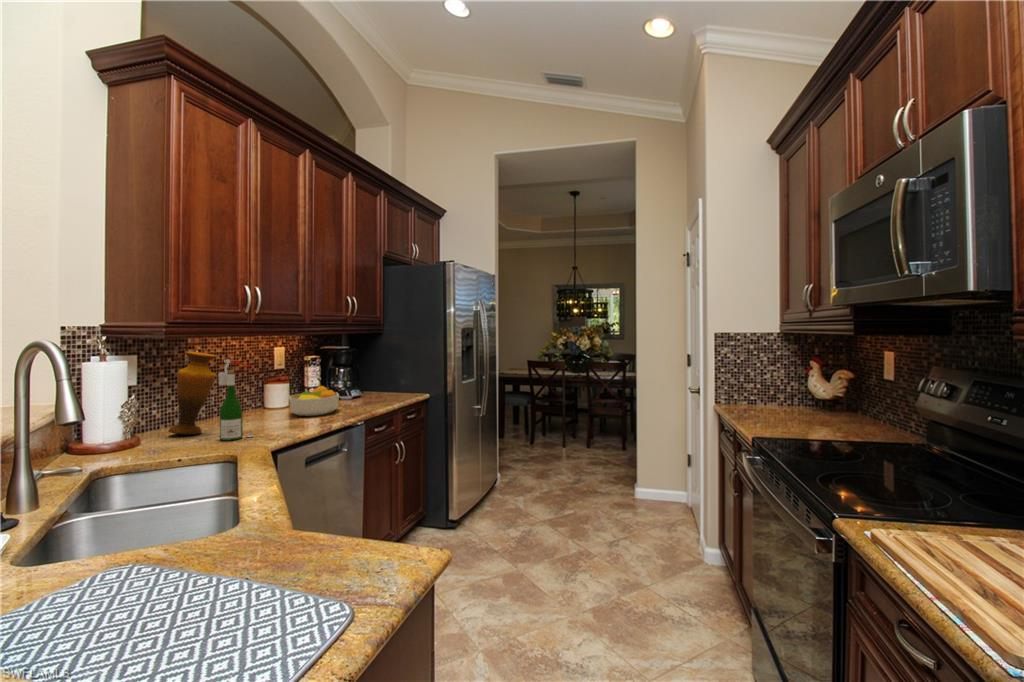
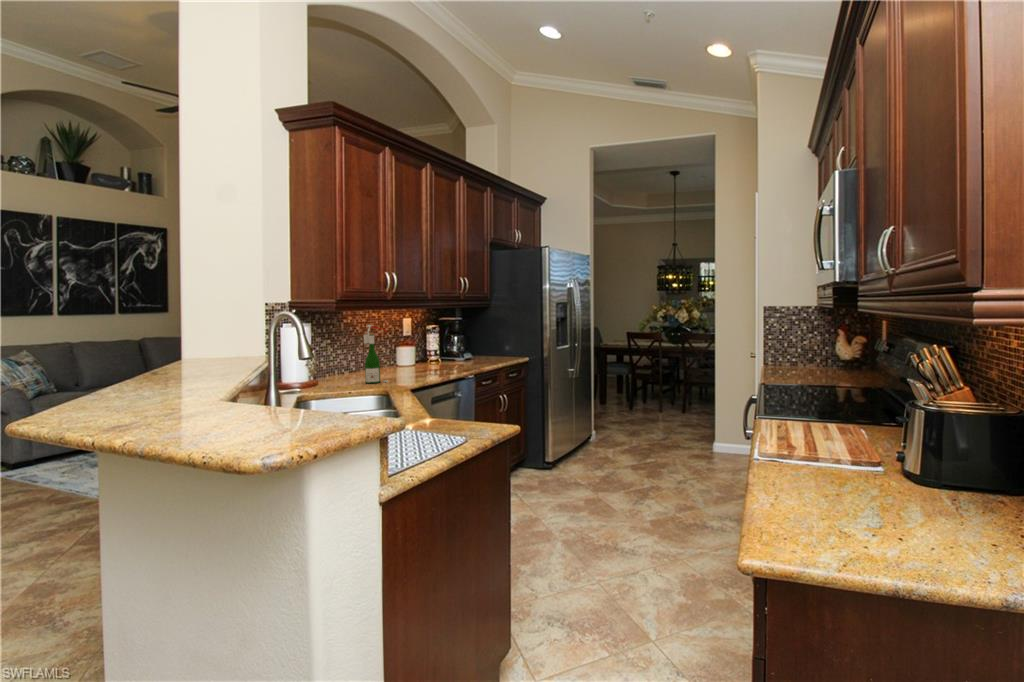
vase: present [169,351,217,435] -> none [333,320,363,380]
fruit bowl: present [289,386,339,416] -> none [415,348,452,371]

